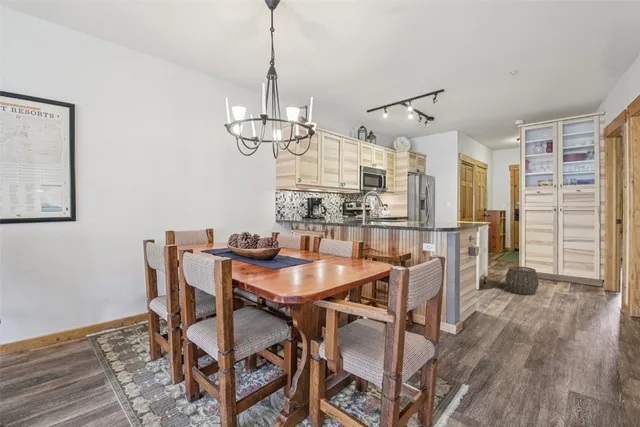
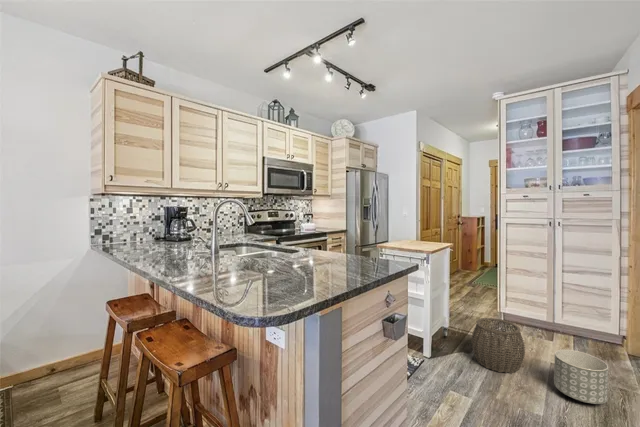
planter: none [555,278,585,303] -> present [554,350,608,404]

